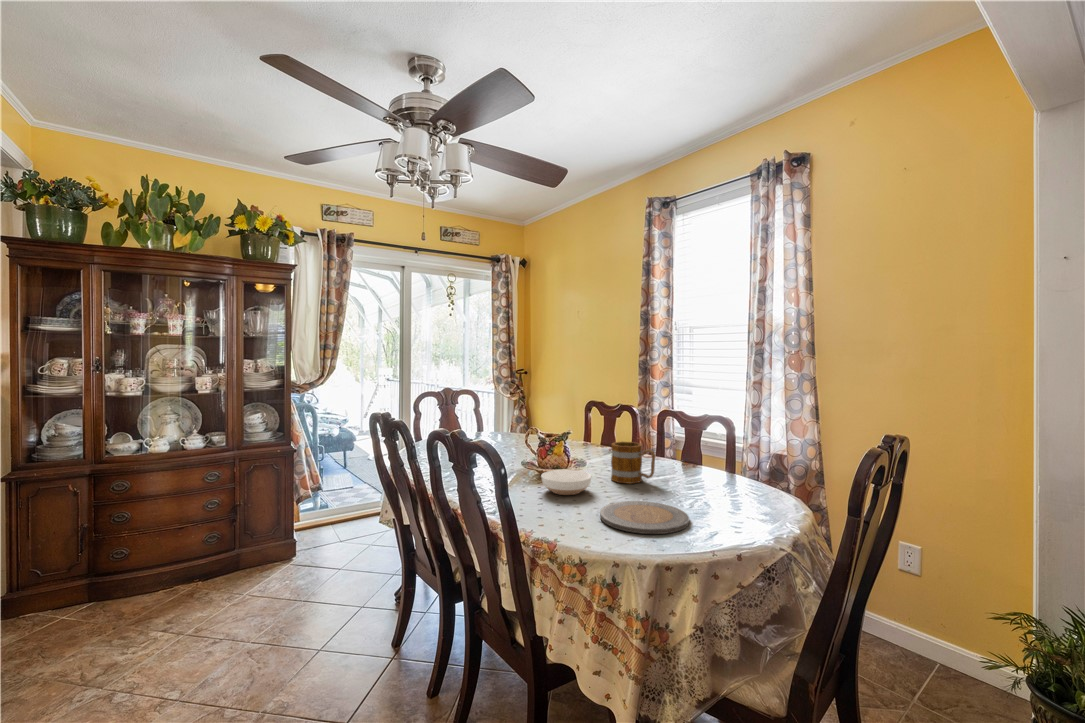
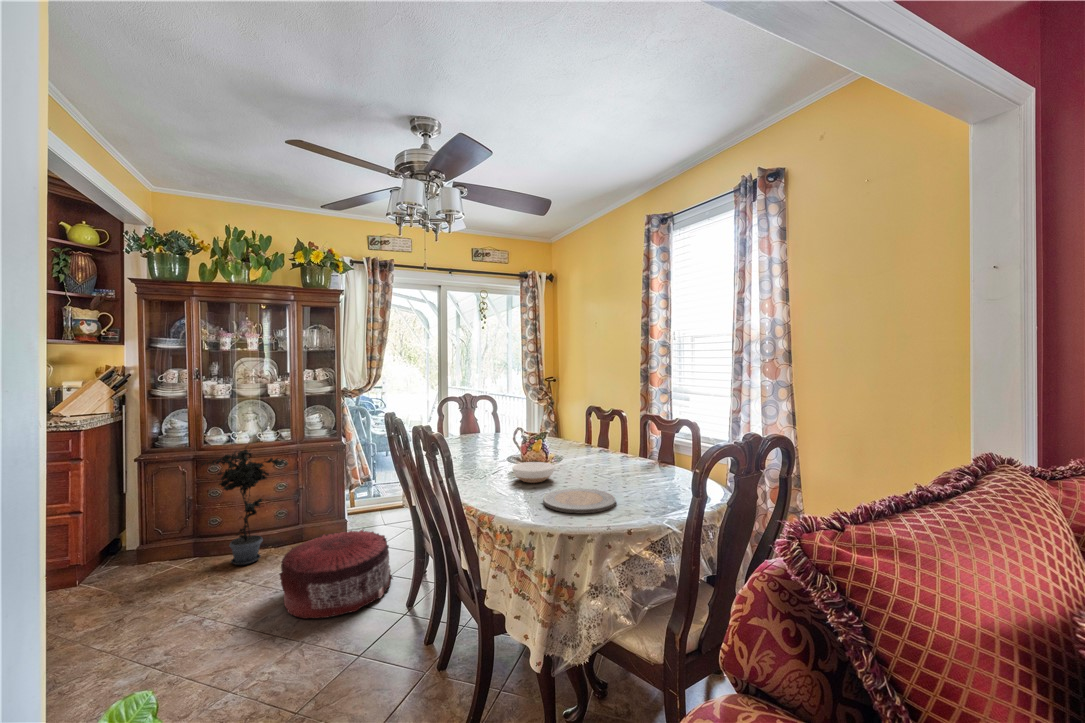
mug: present [611,442,655,484] -> none [578,439,613,475]
potted plant: none [103,454,226,607] -> present [201,450,288,565]
pouf: none [225,554,369,676] -> present [279,529,393,619]

